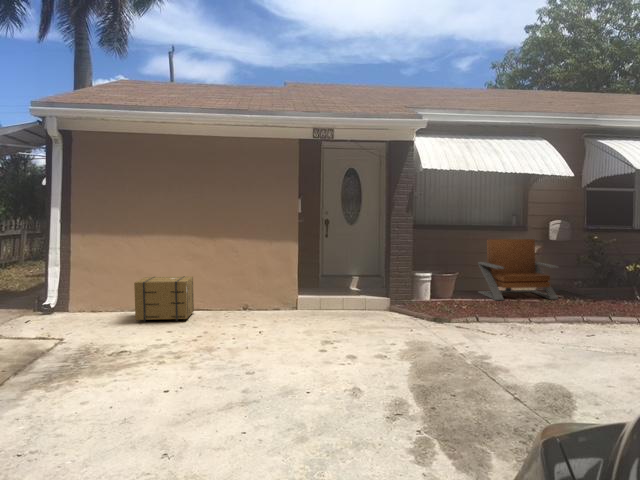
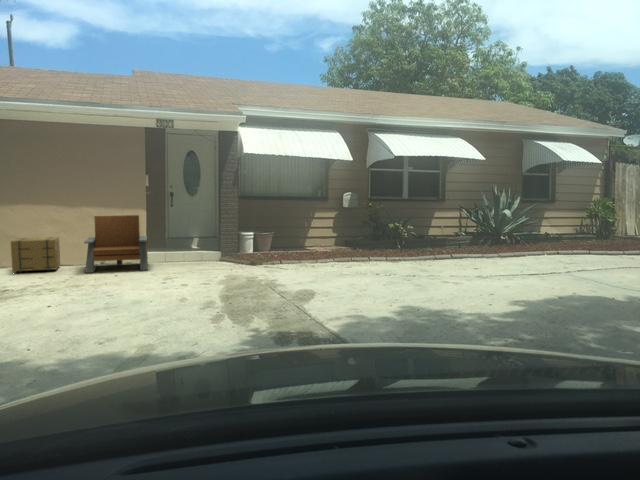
lounge chair: present [478,239,559,300] -> present [84,215,148,273]

